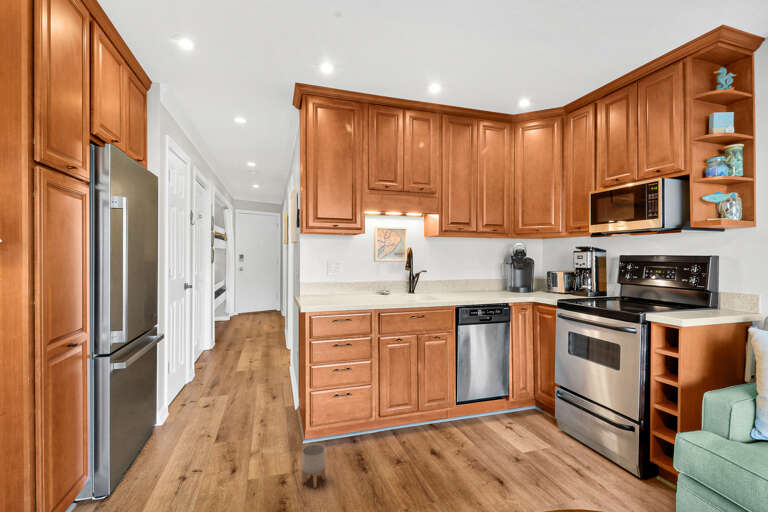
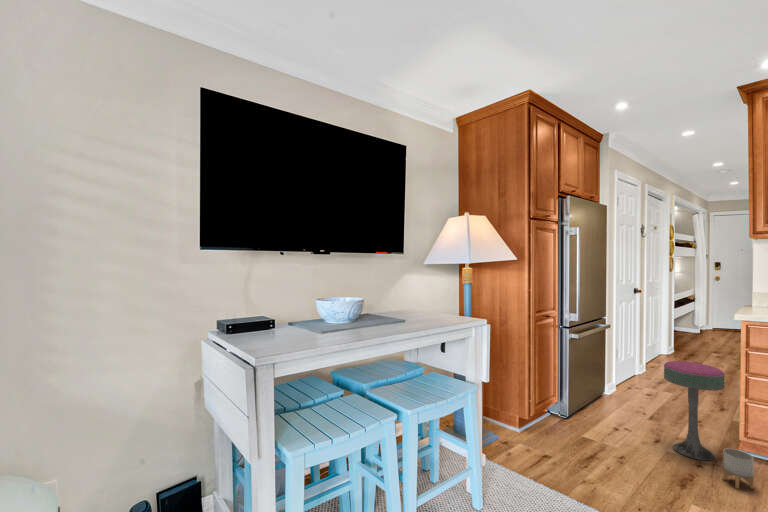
bar stool: none [240,361,295,473] -> present [664,361,725,460]

